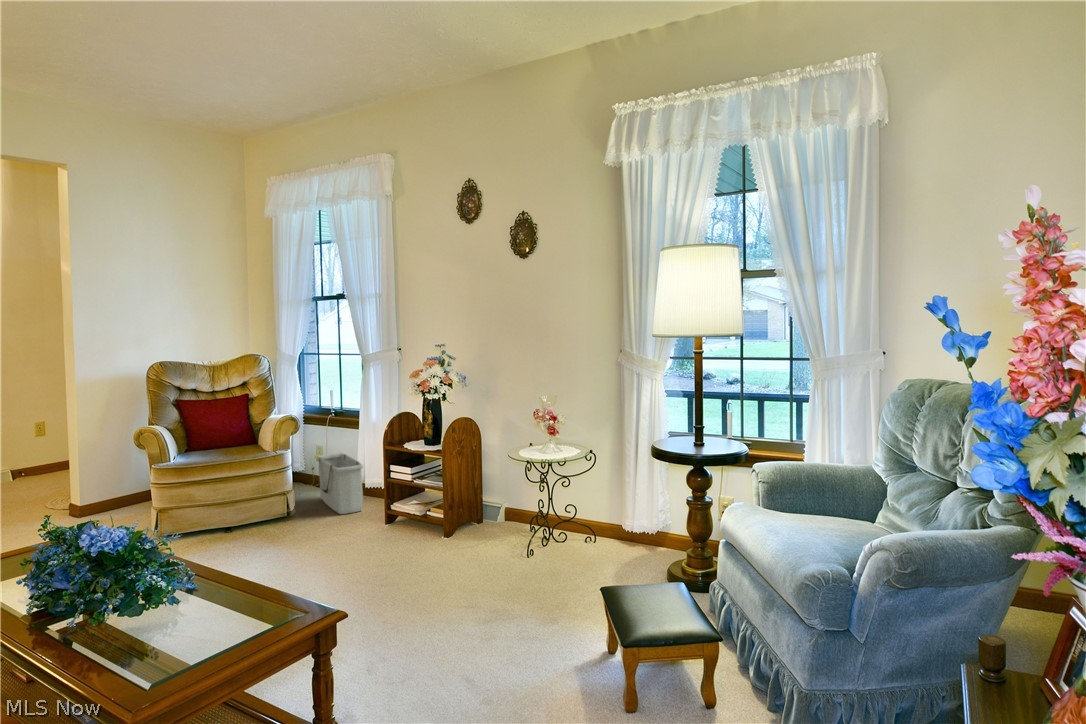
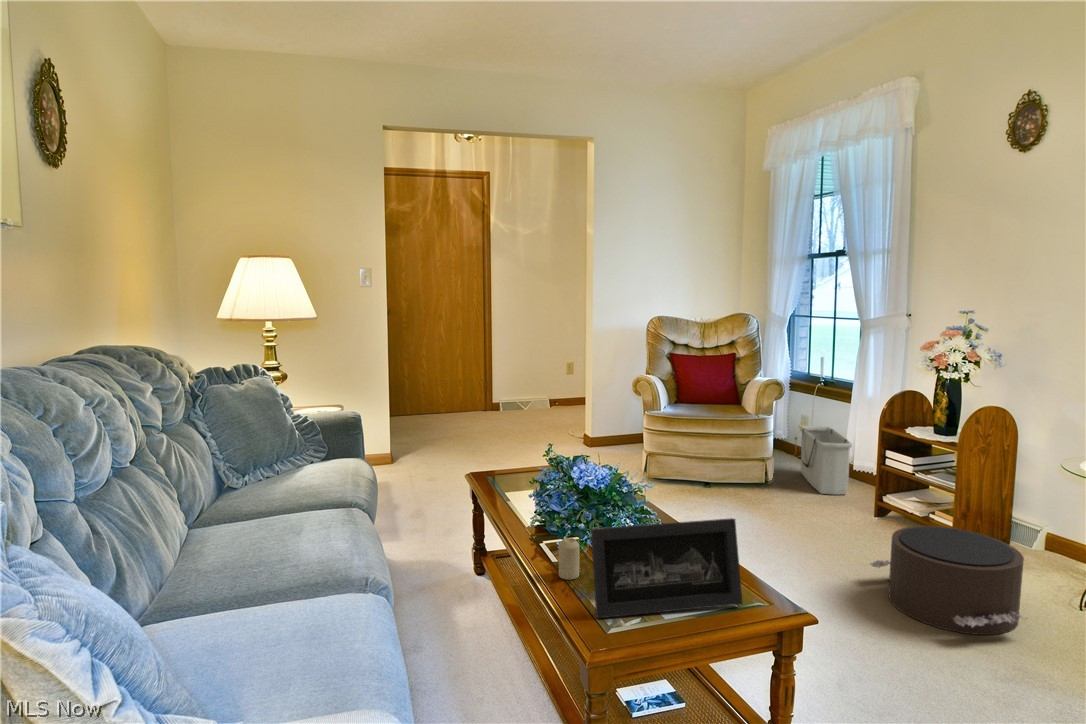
pouf: none [385,518,496,600] -> present [870,526,1025,635]
picture frame: none [115,548,281,682] -> present [591,518,743,618]
candle: none [72,610,101,657] -> present [559,538,579,580]

